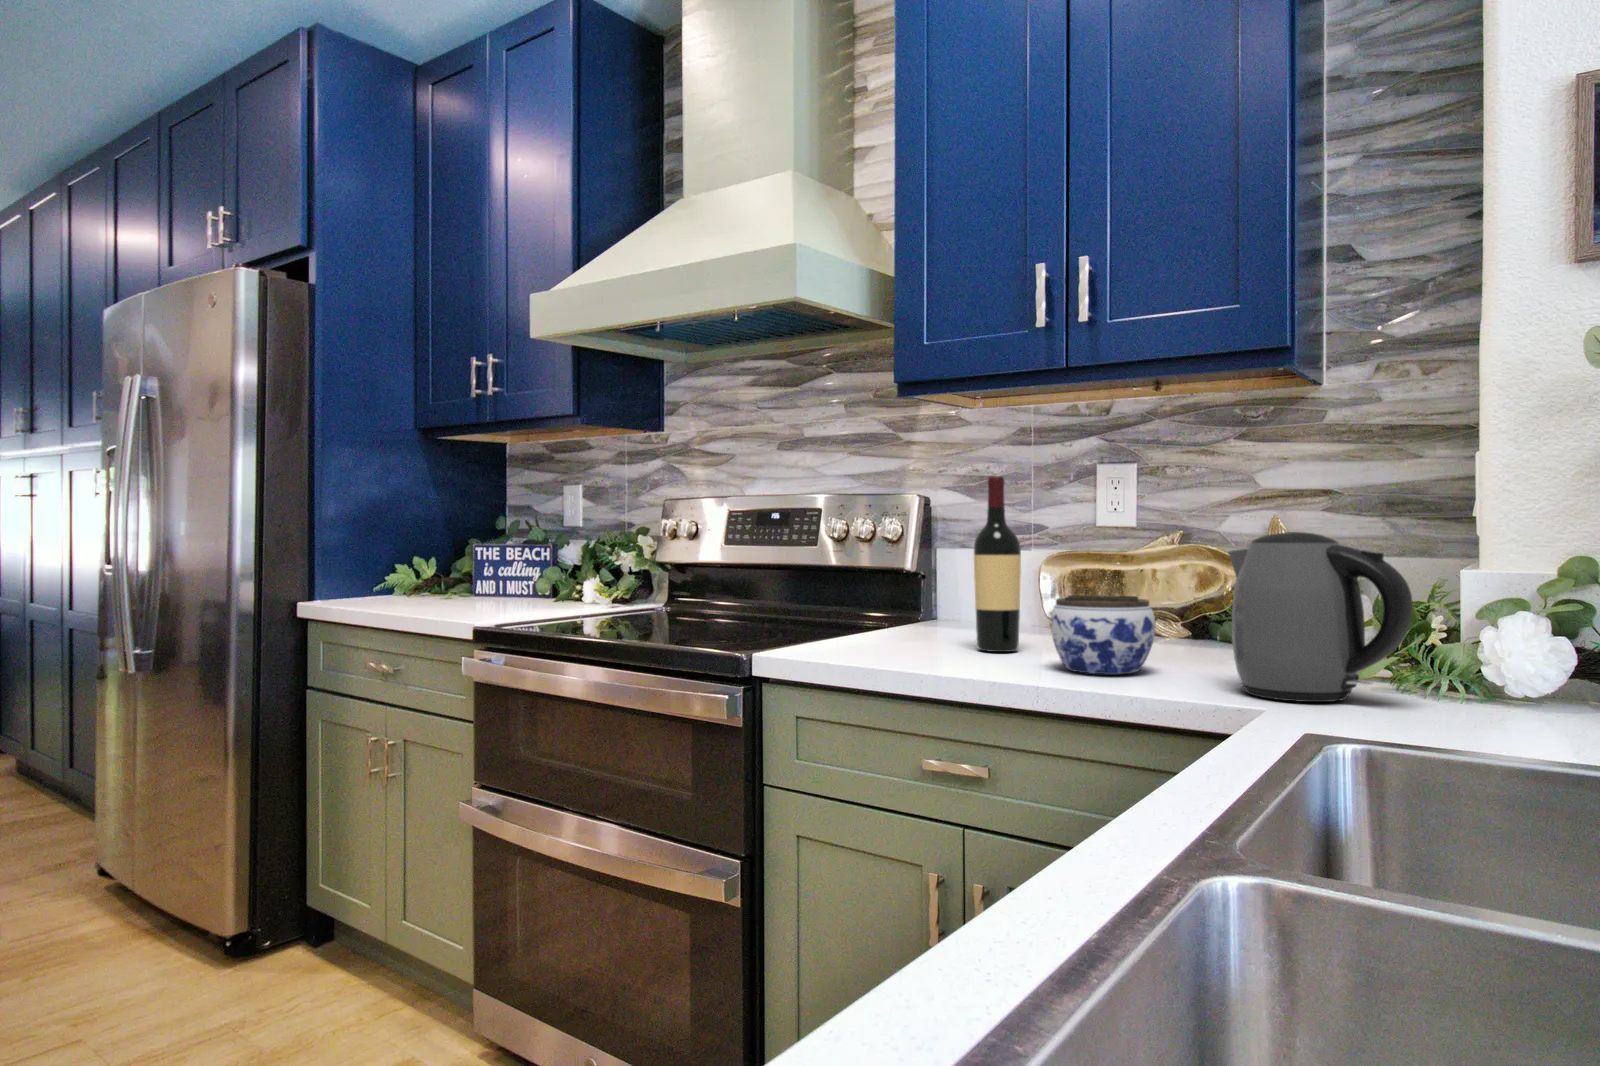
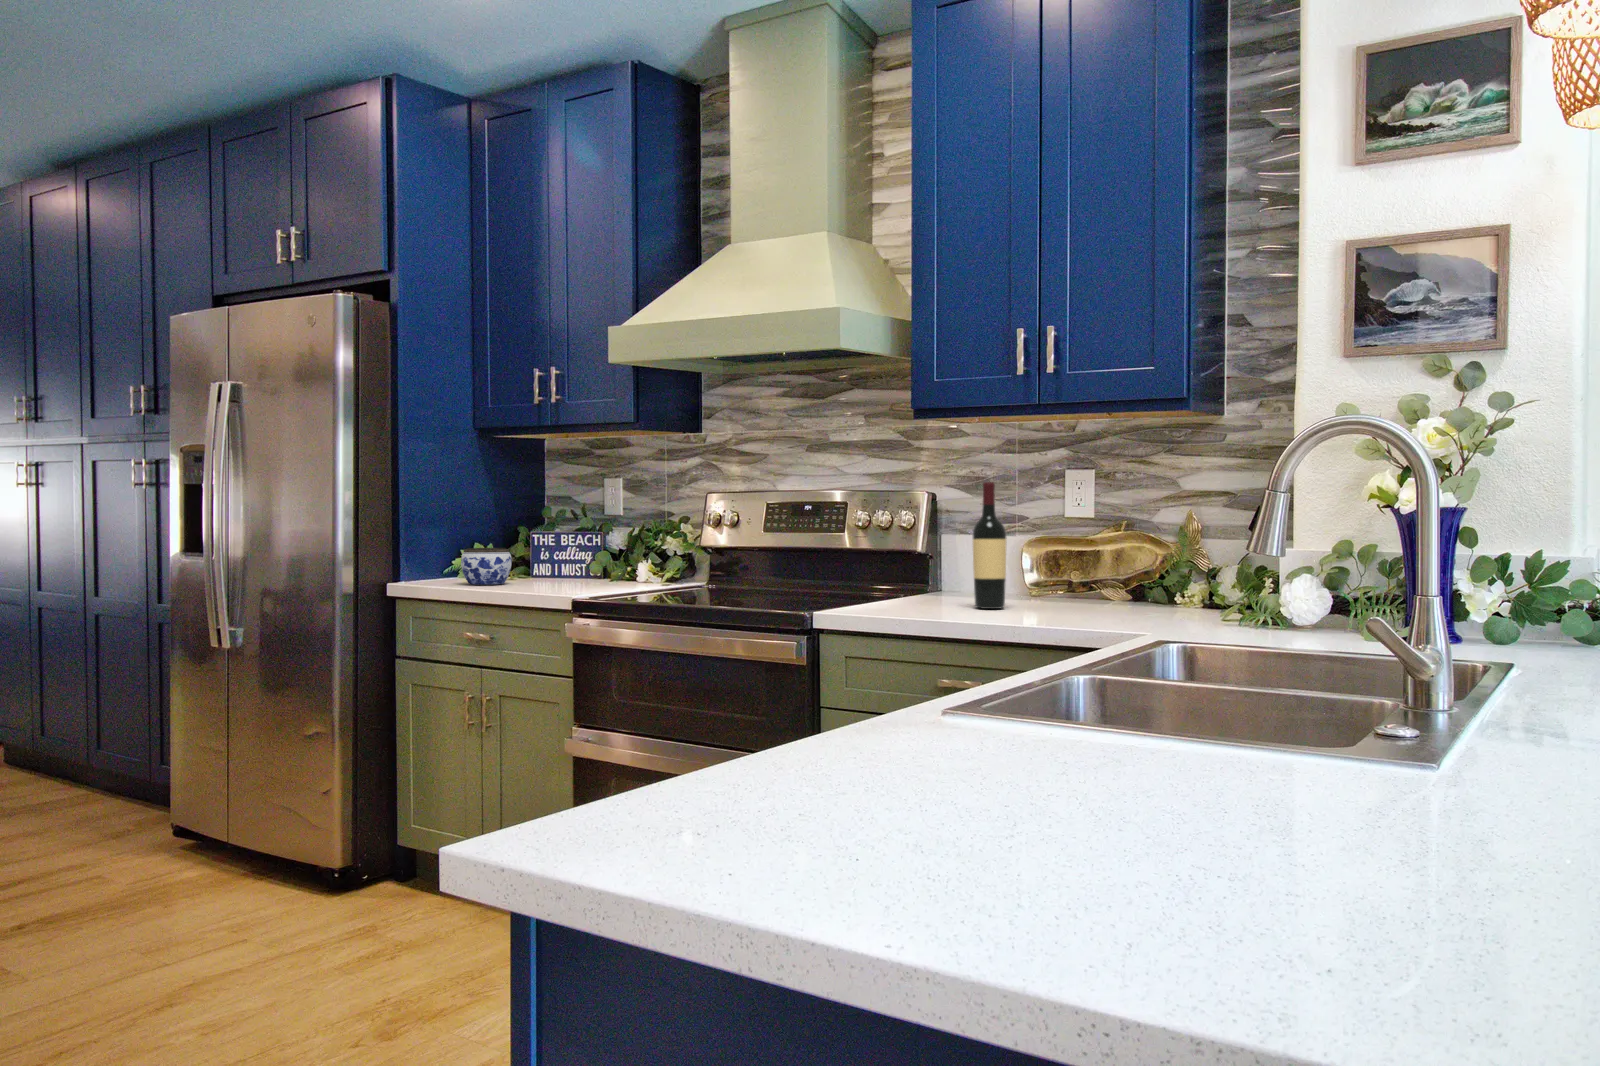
kettle: present [1228,532,1413,702] -> none [1138,524,1239,628]
jar: present [1051,595,1155,674] -> present [461,548,512,585]

